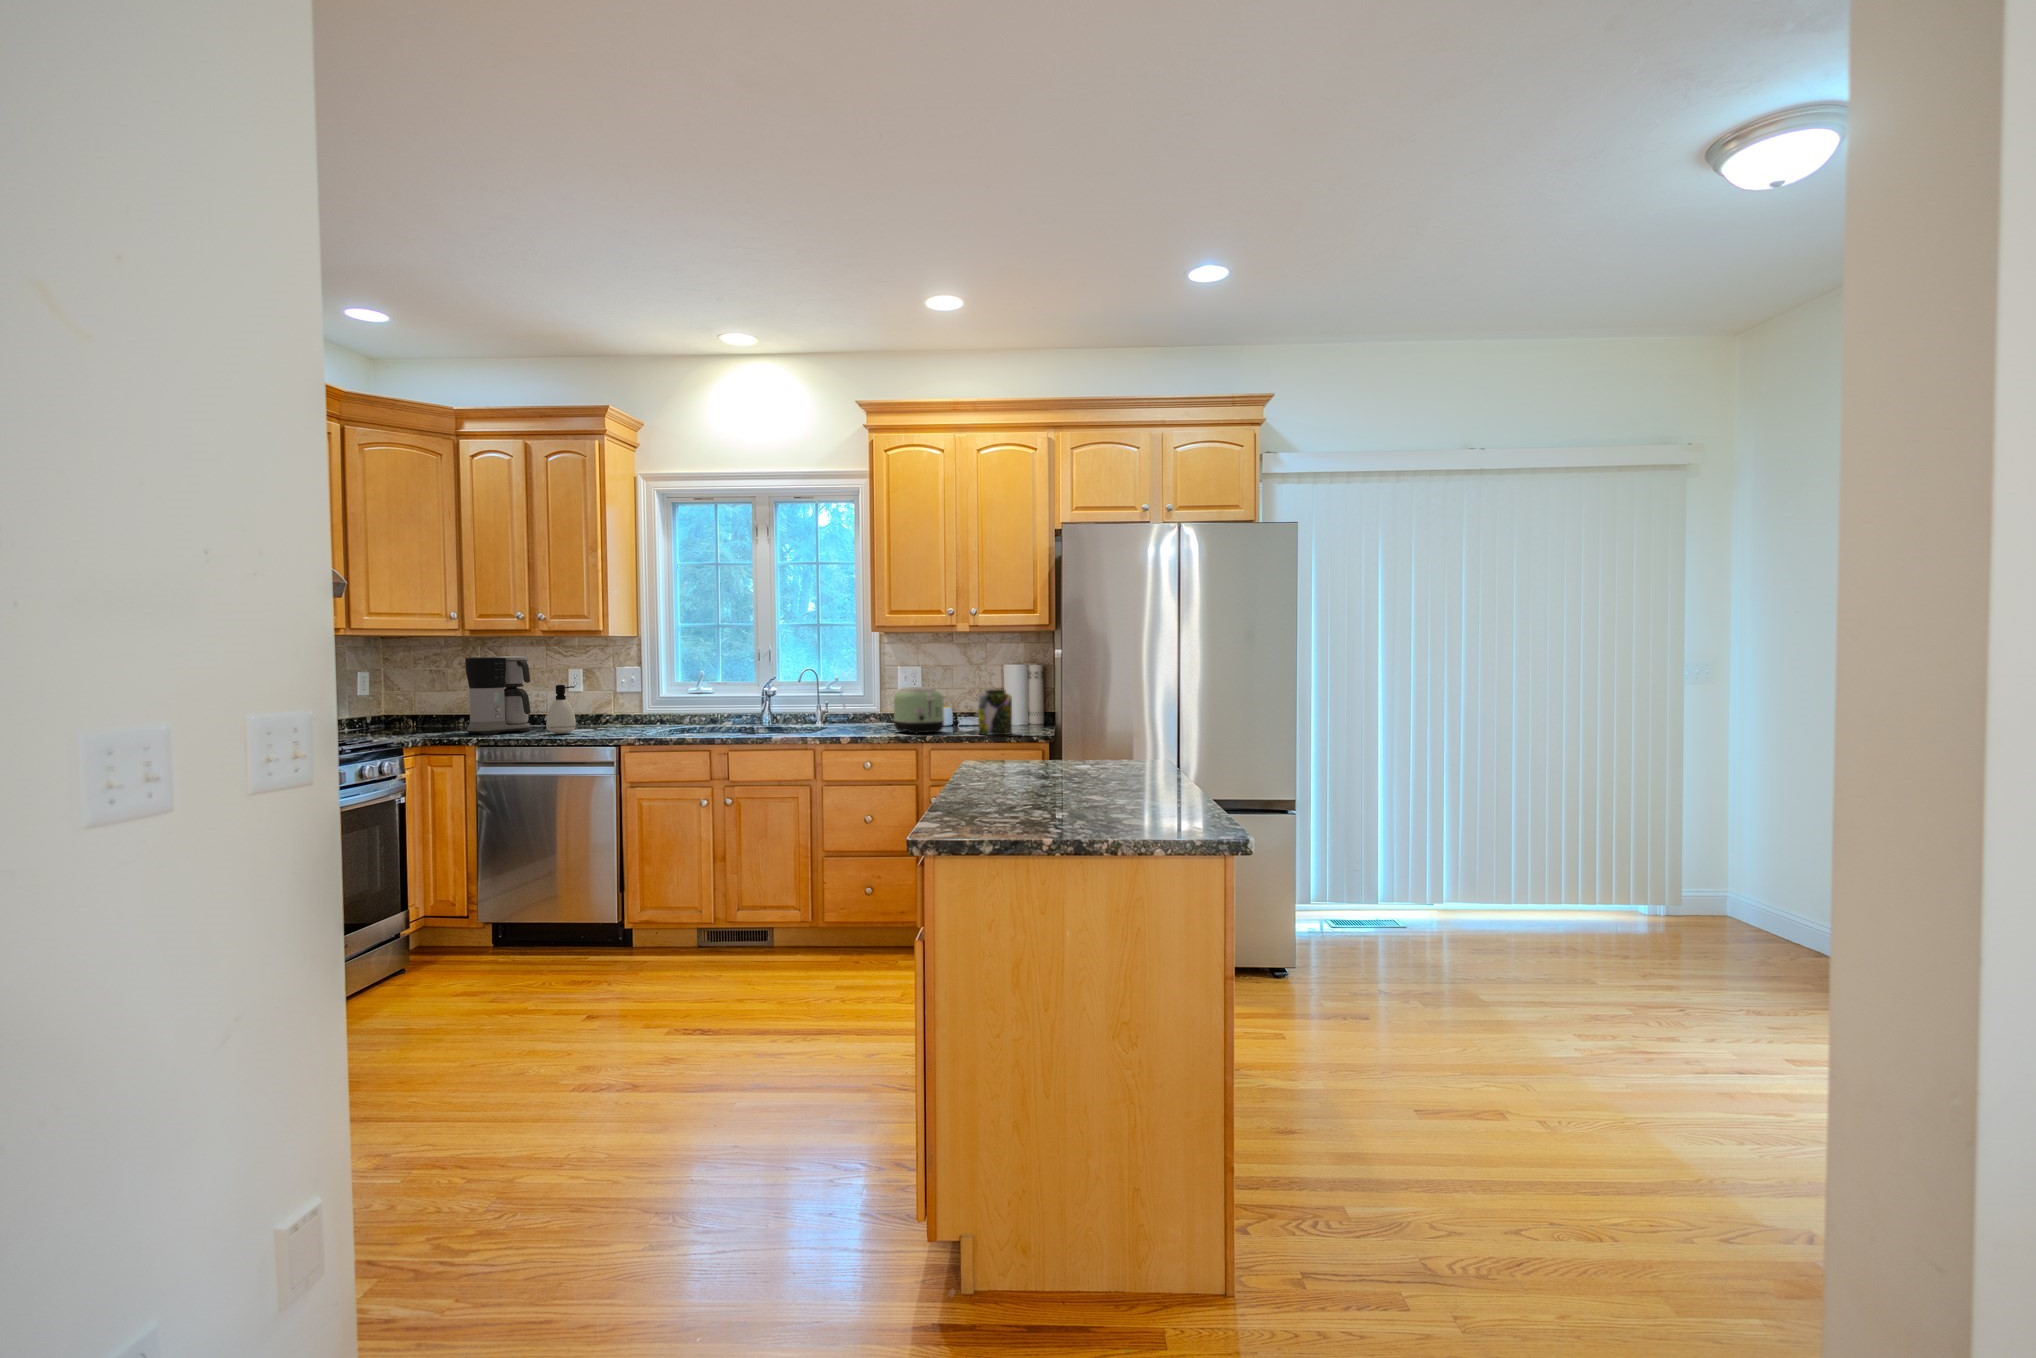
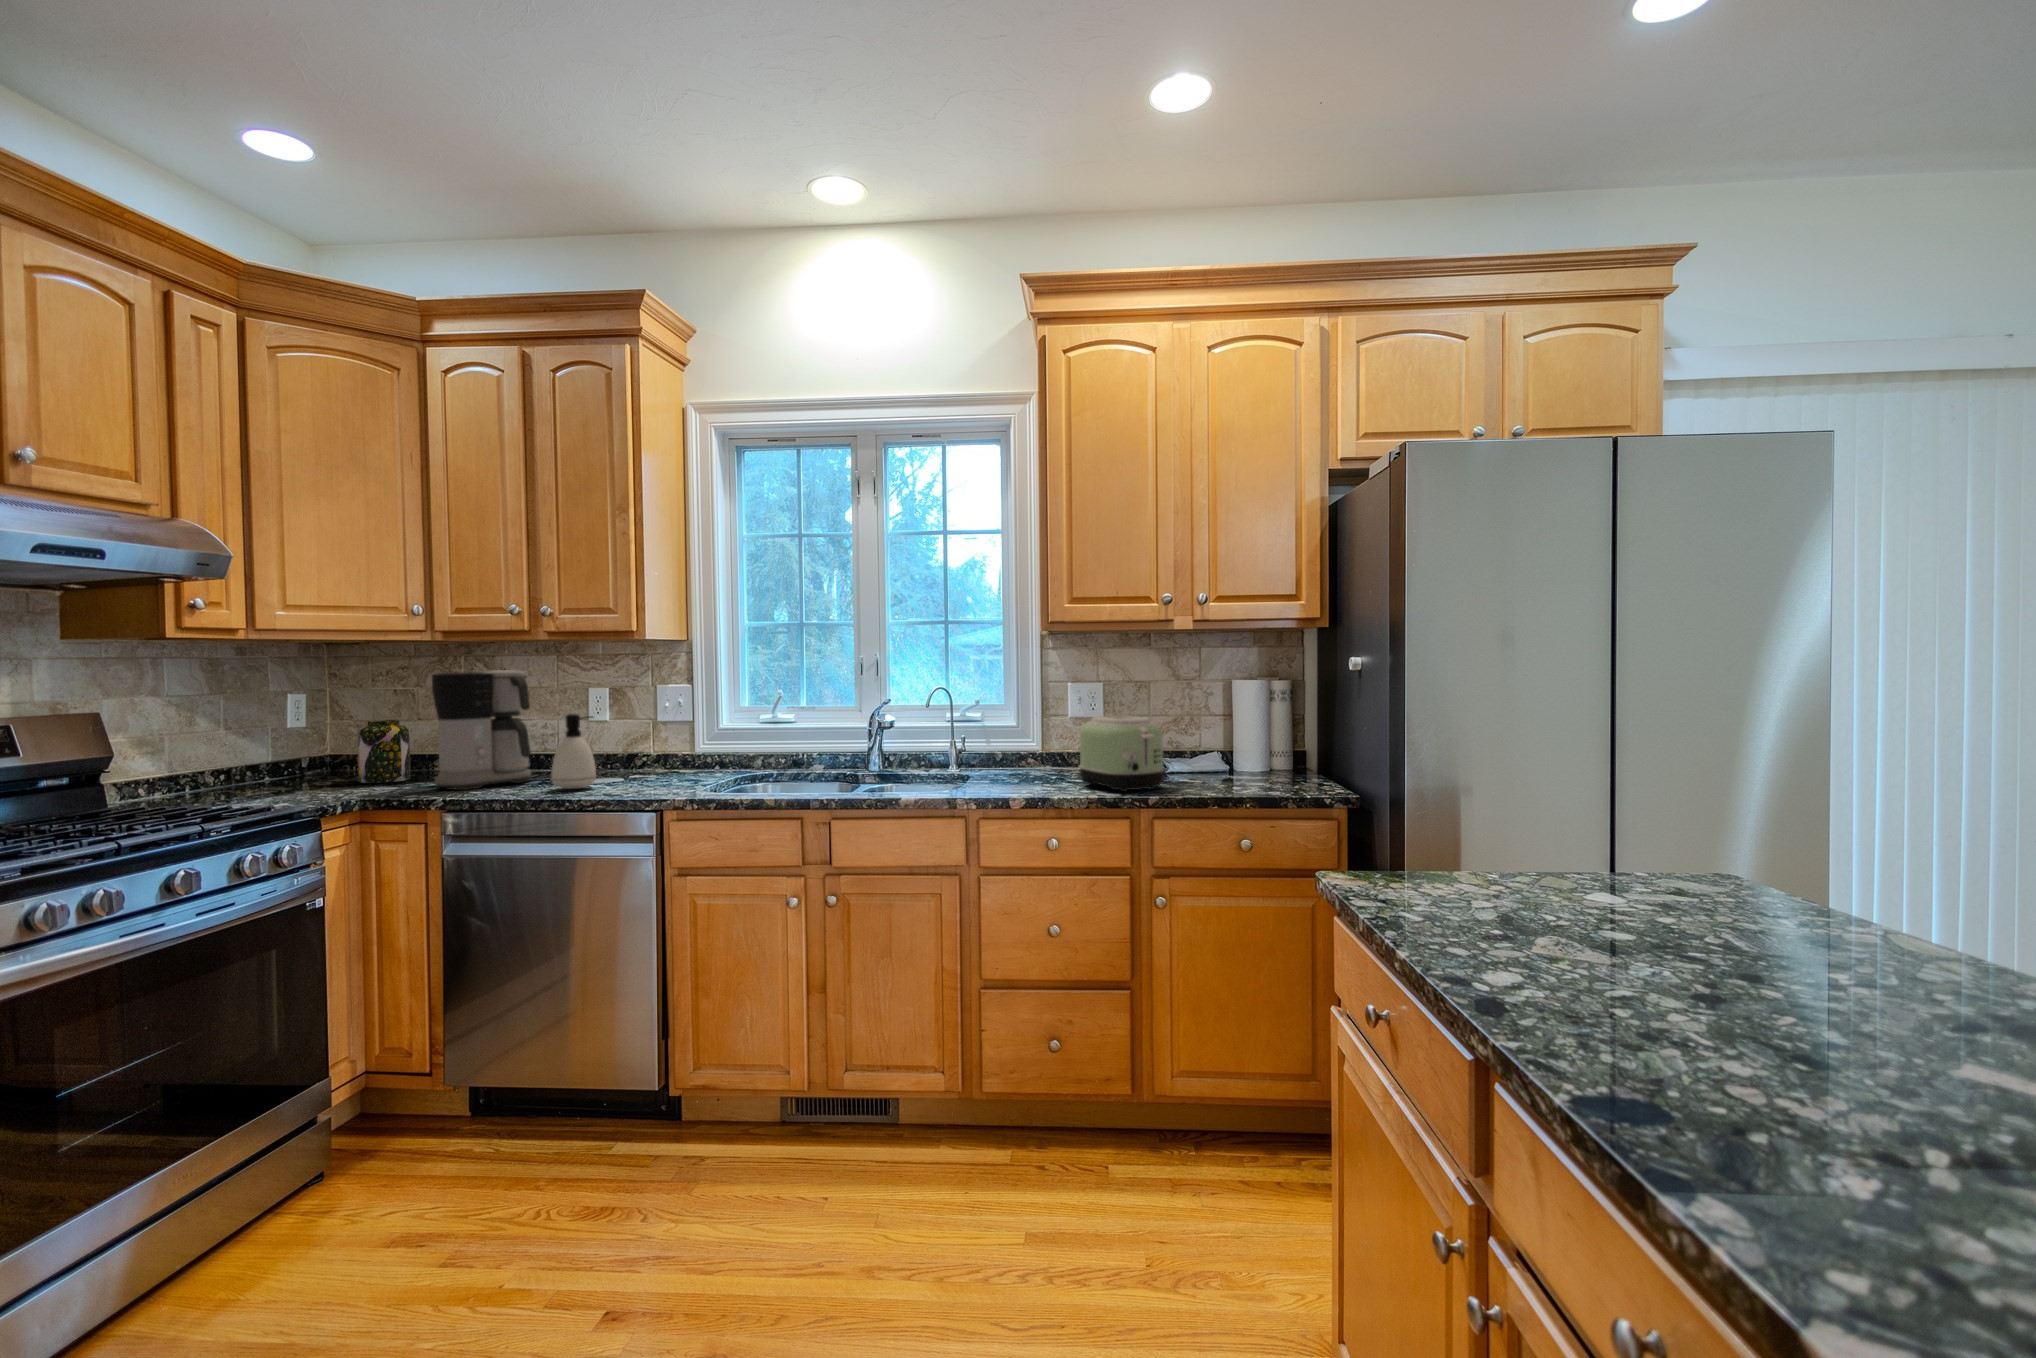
jar: present [978,689,1012,735] -> present [358,720,410,783]

